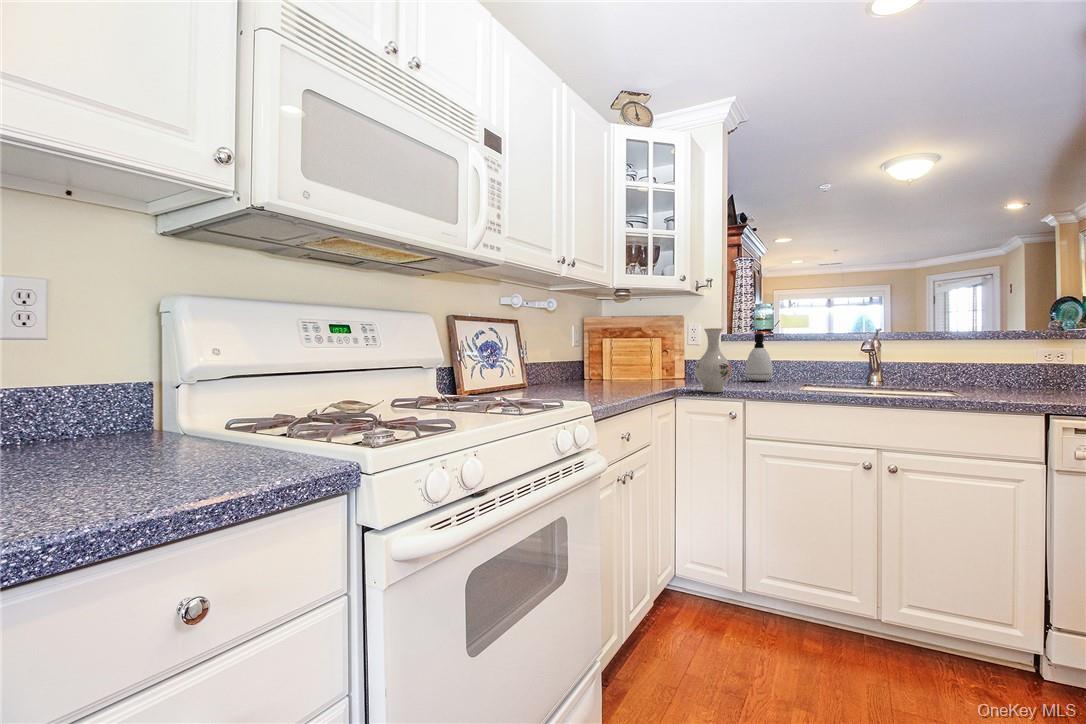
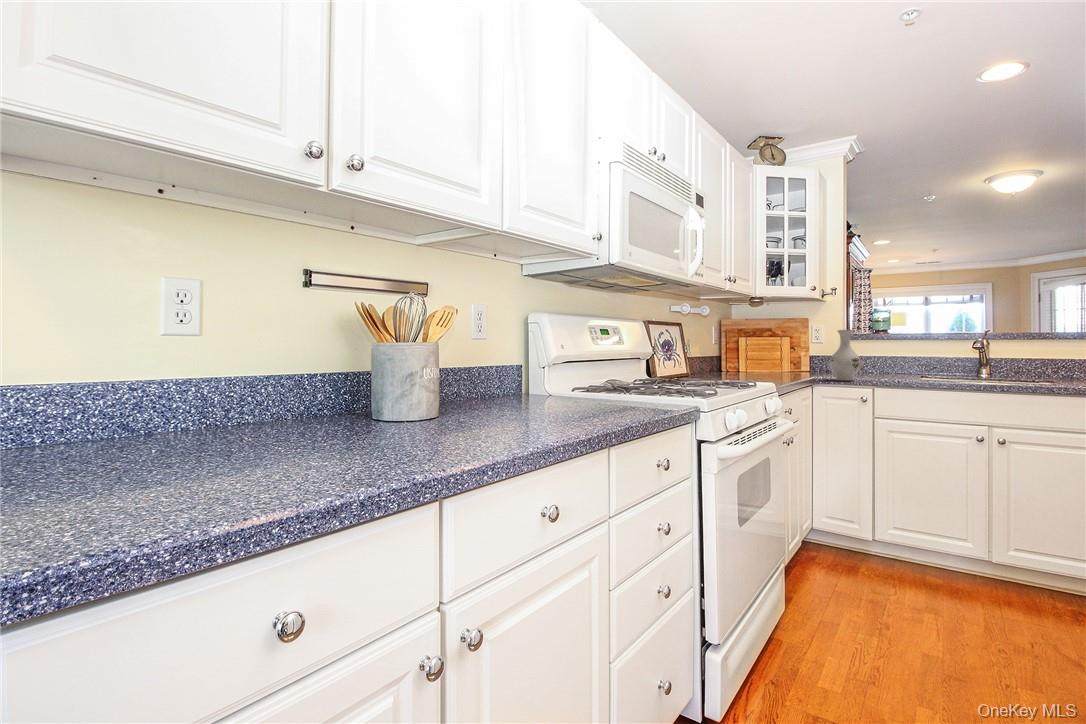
soap dispenser: present [745,333,774,381] -> none [866,333,892,373]

